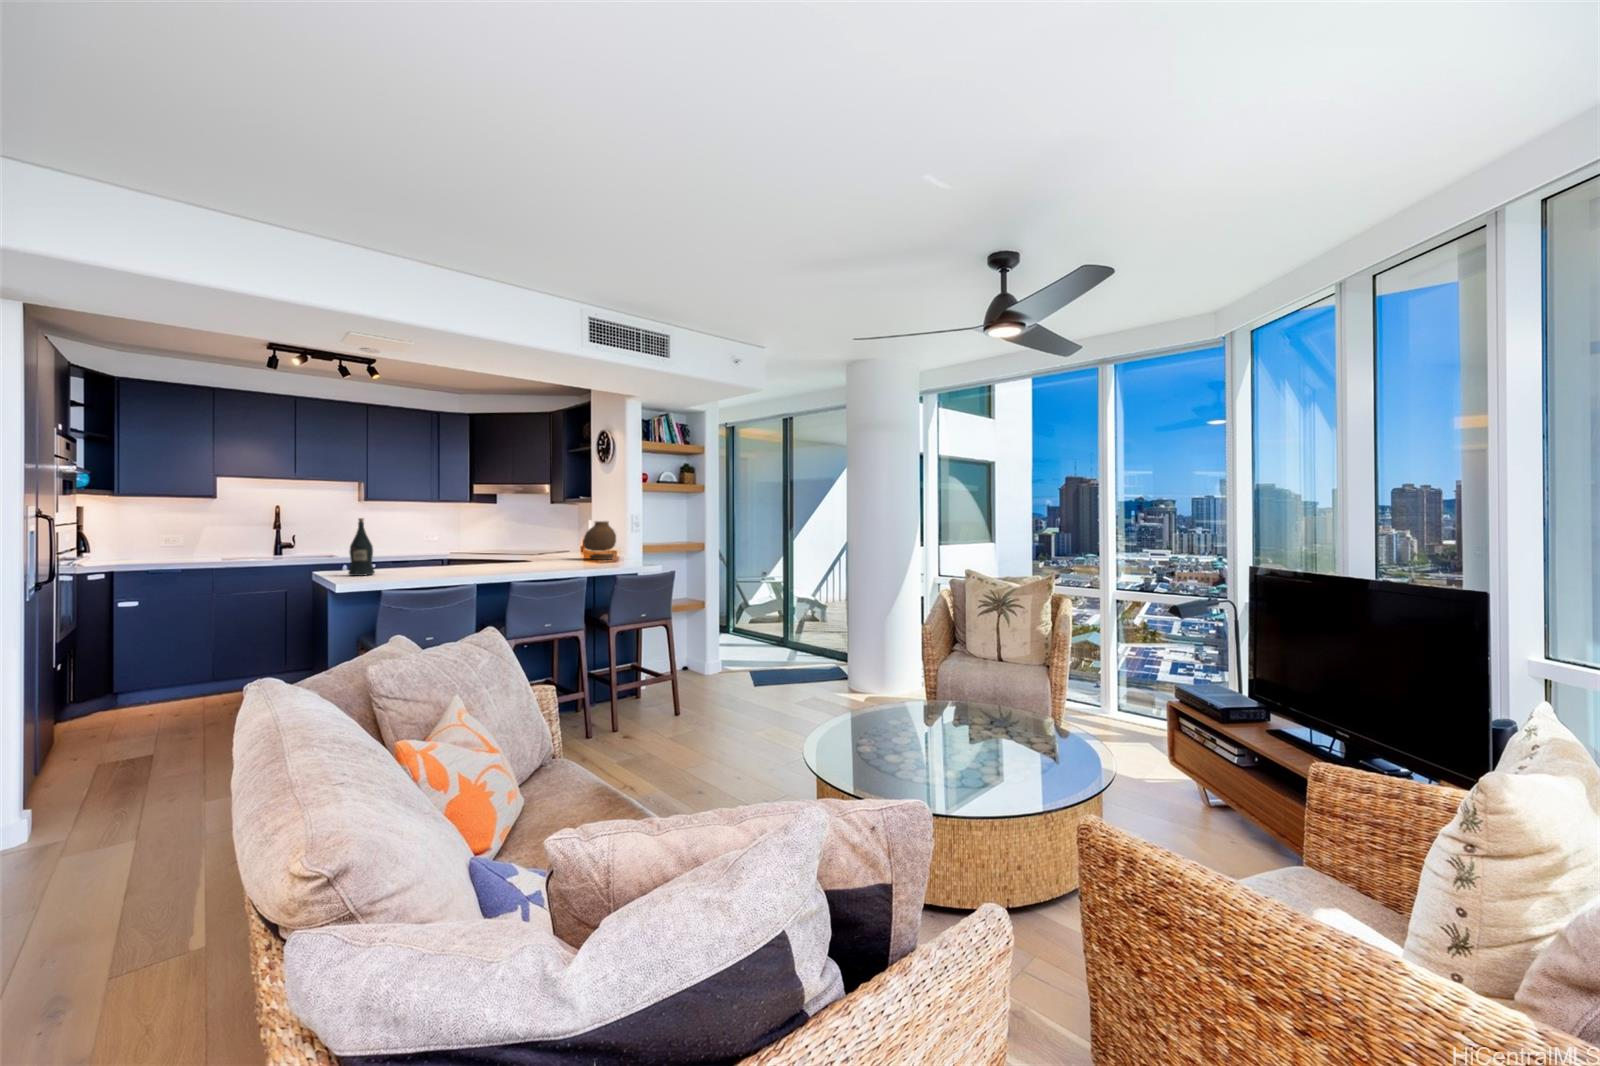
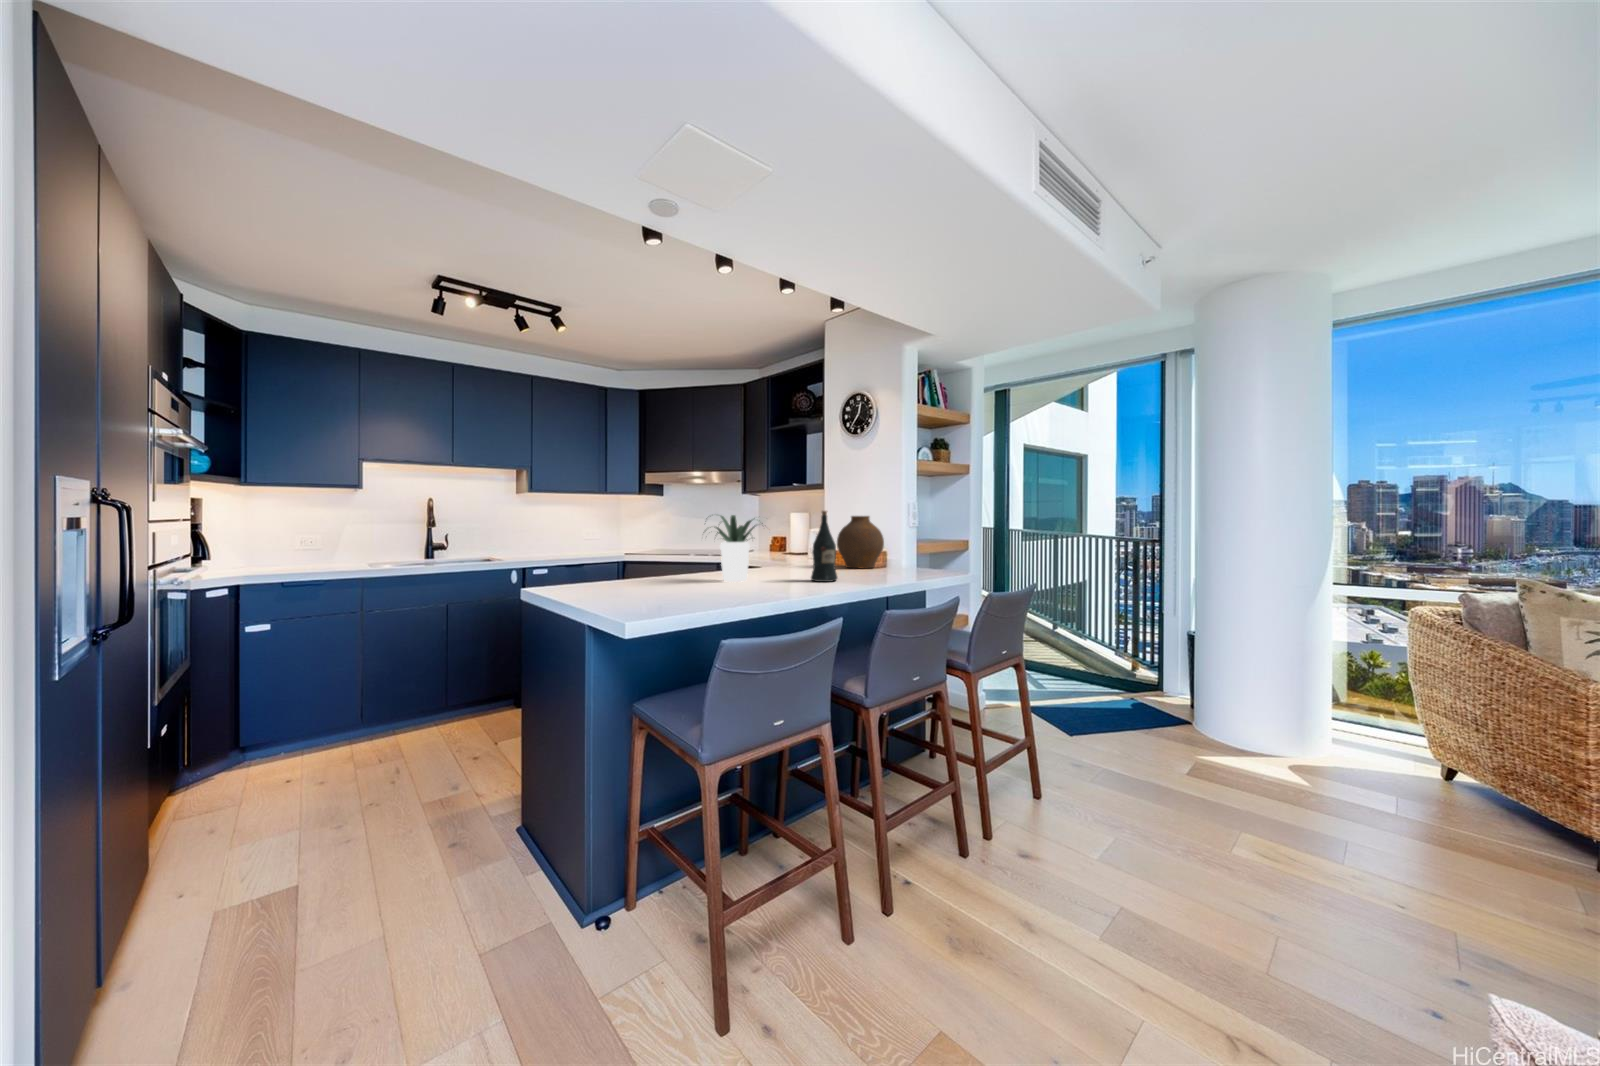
wine bottle: present [348,518,375,576] -> present [811,511,837,582]
potted plant: none [446,521,507,567] -> present [714,515,763,582]

